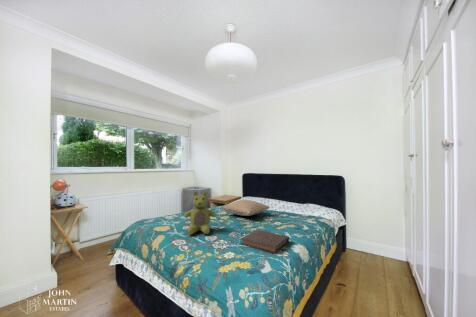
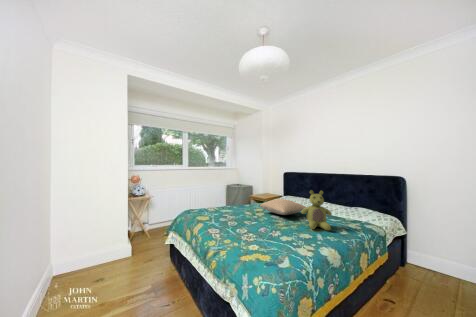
stuffed bear: present [184,191,216,235] -> present [301,190,332,230]
book: present [241,230,289,253] -> none [268,228,319,252]

